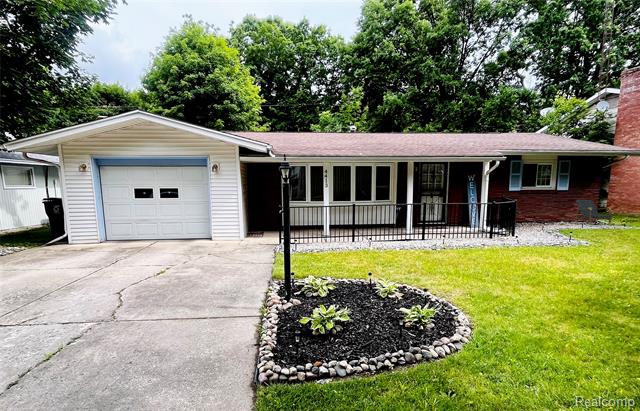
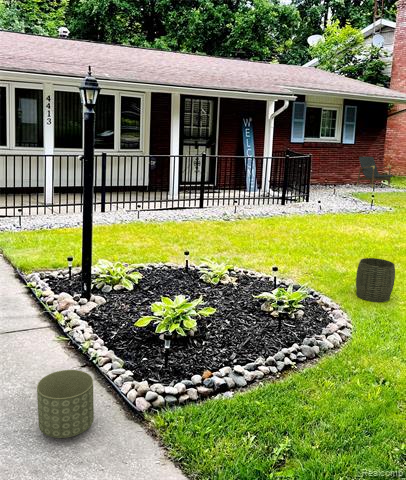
woven basket: none [491,292,525,332] -> present [356,258,395,302]
planter: none [213,338,245,378] -> present [37,370,94,438]

